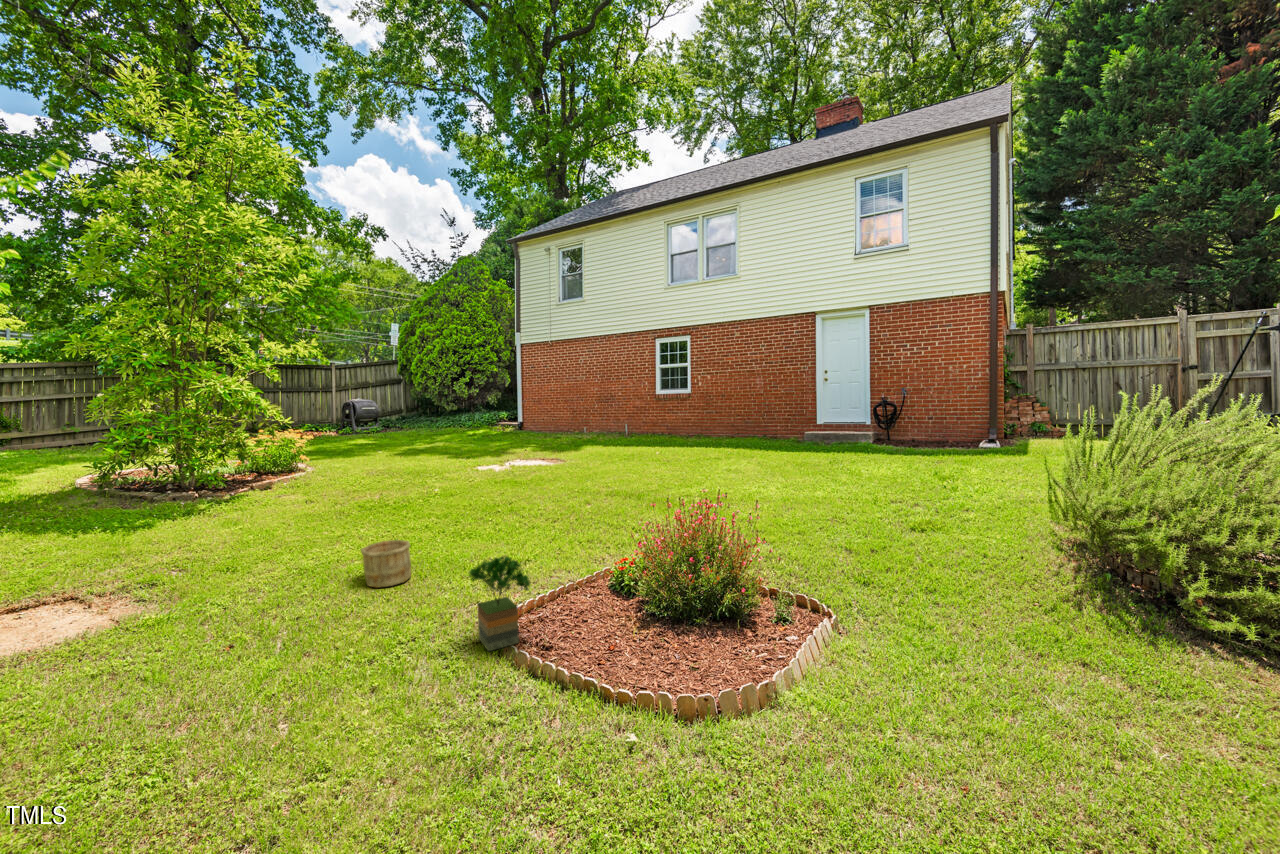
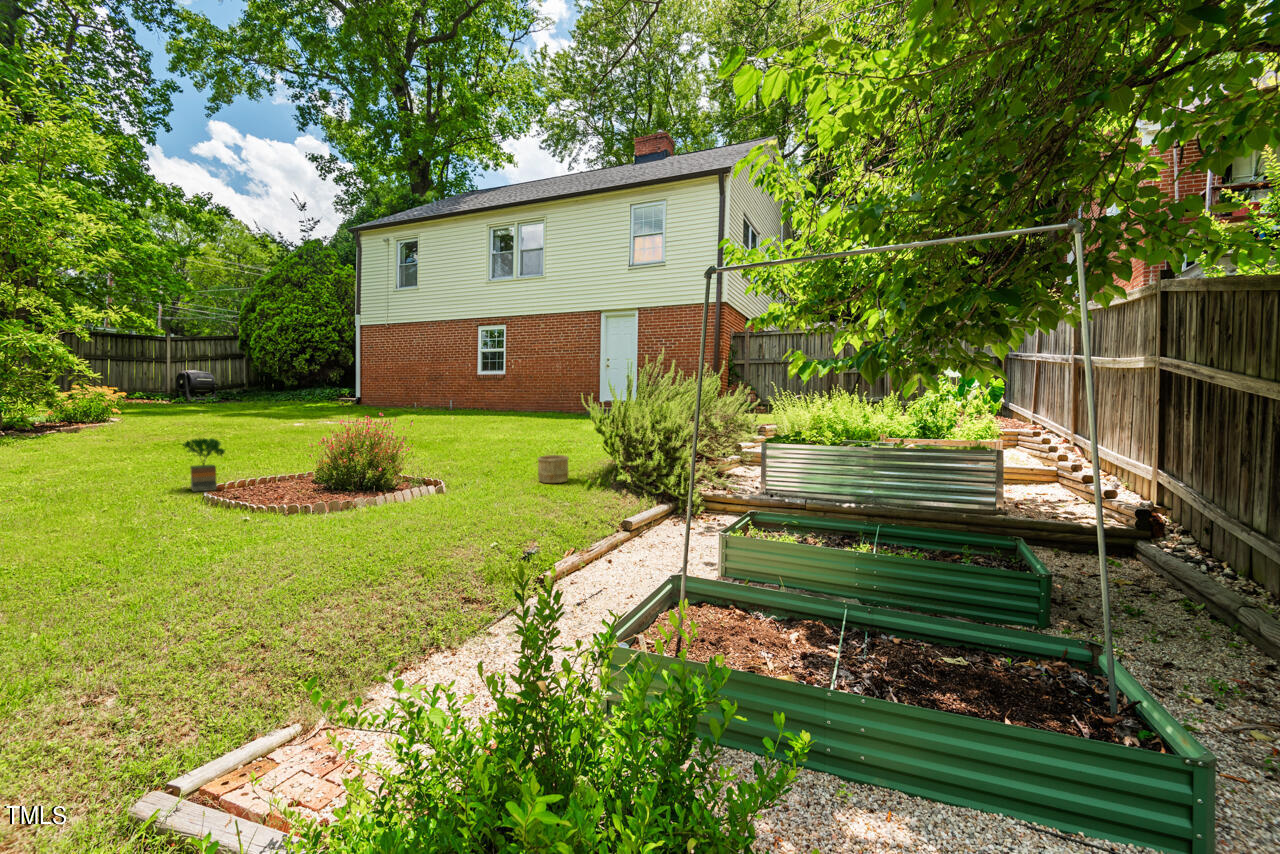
wooden bucket: present [361,540,411,588] -> present [537,455,569,483]

